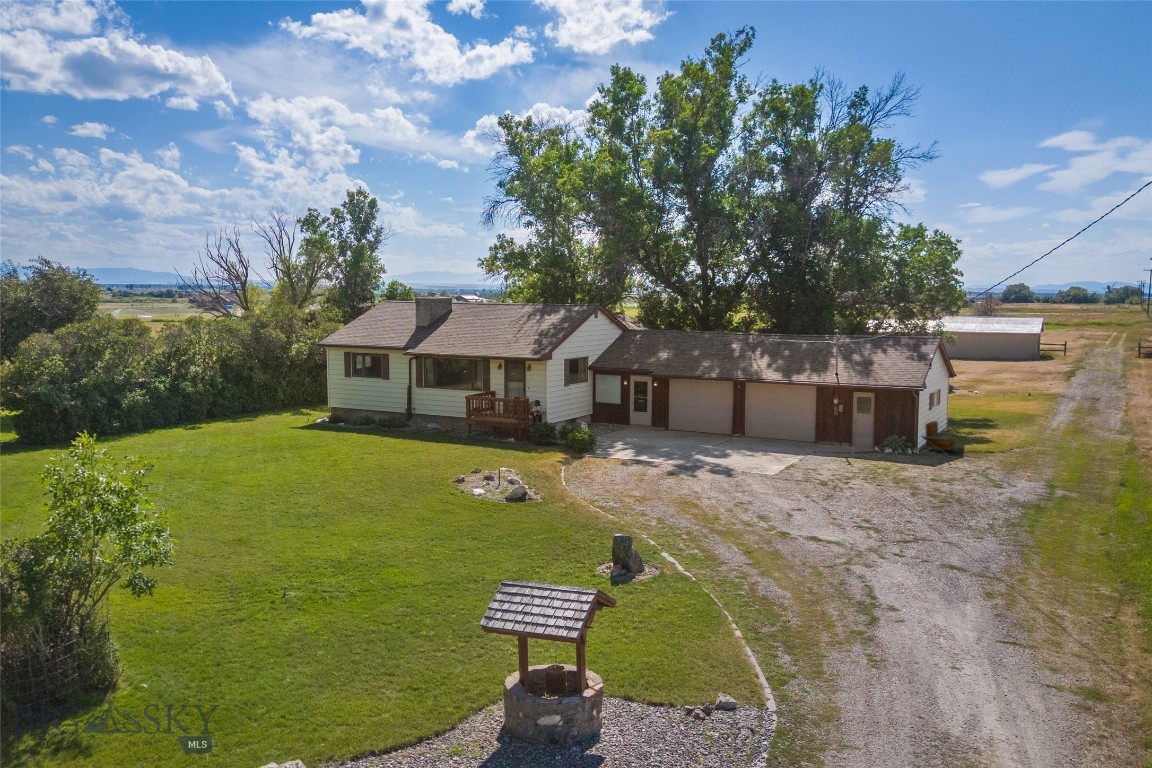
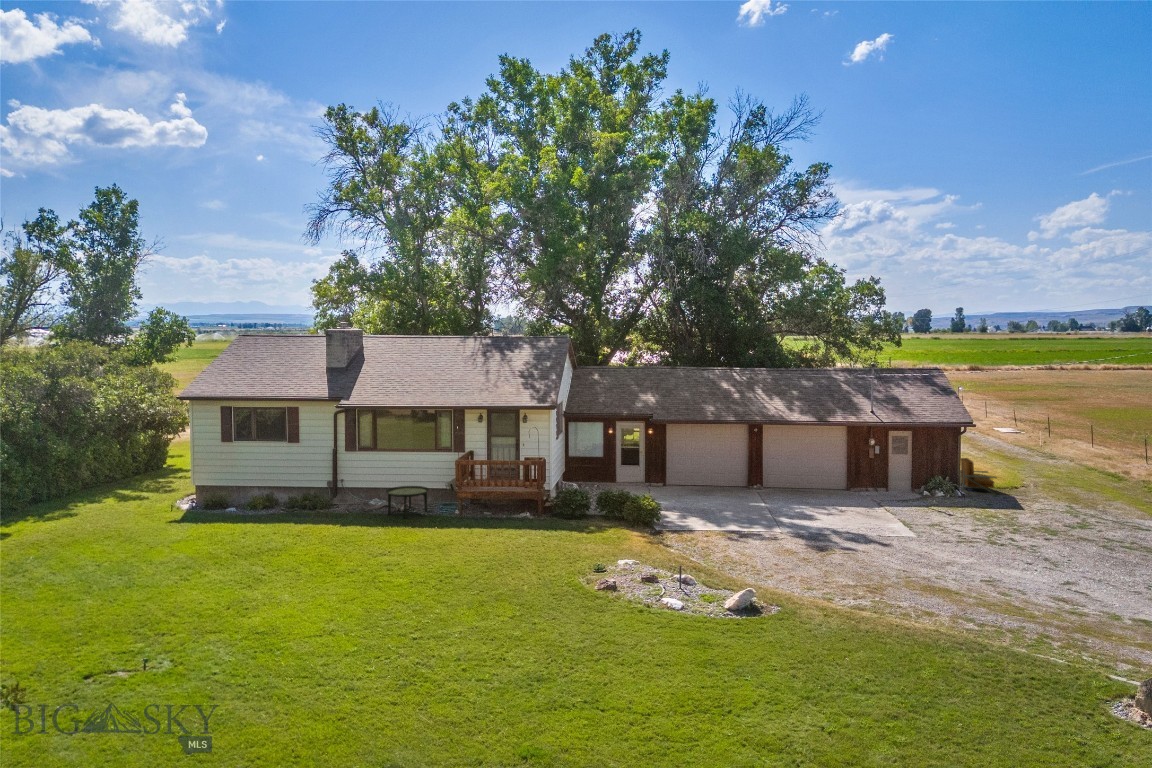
round table: none [434,414,465,435] -> present [386,486,429,519]

